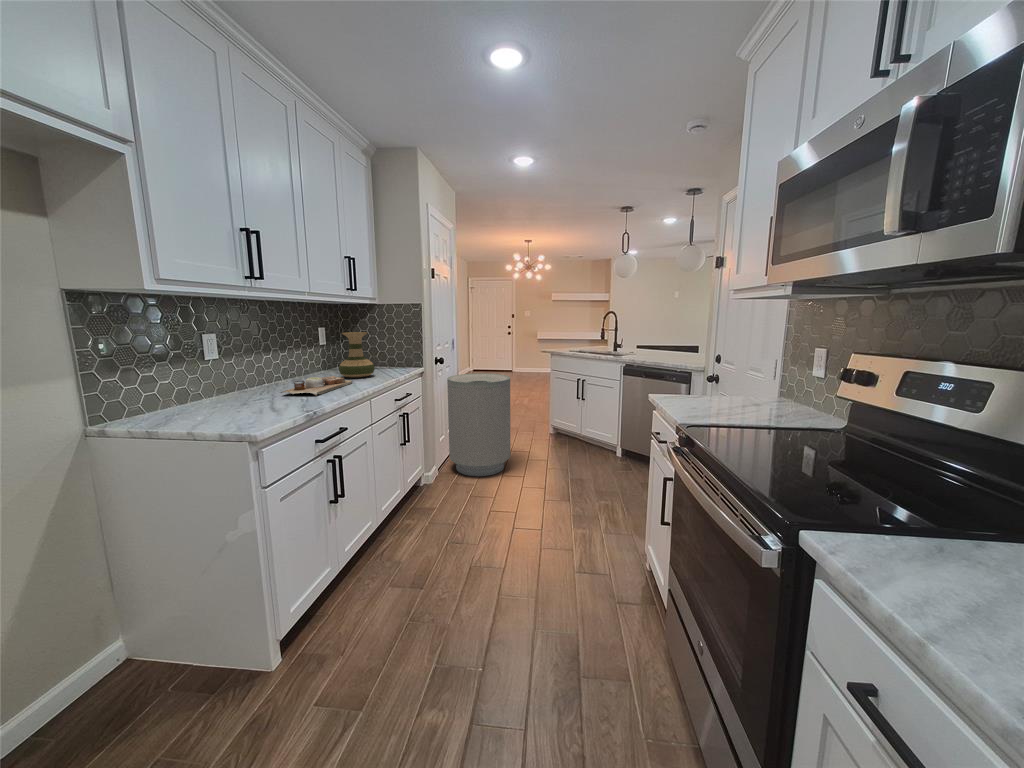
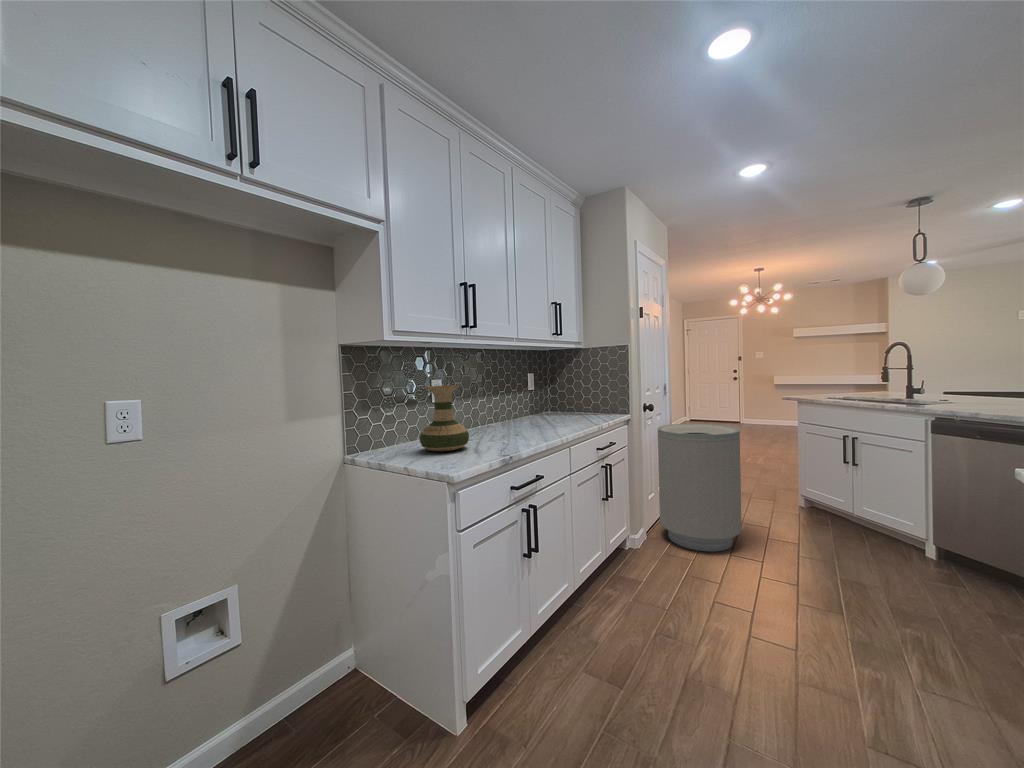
vase: present [339,332,375,378] -> present [420,385,469,451]
cutting board: present [281,376,352,396] -> none [487,421,553,440]

